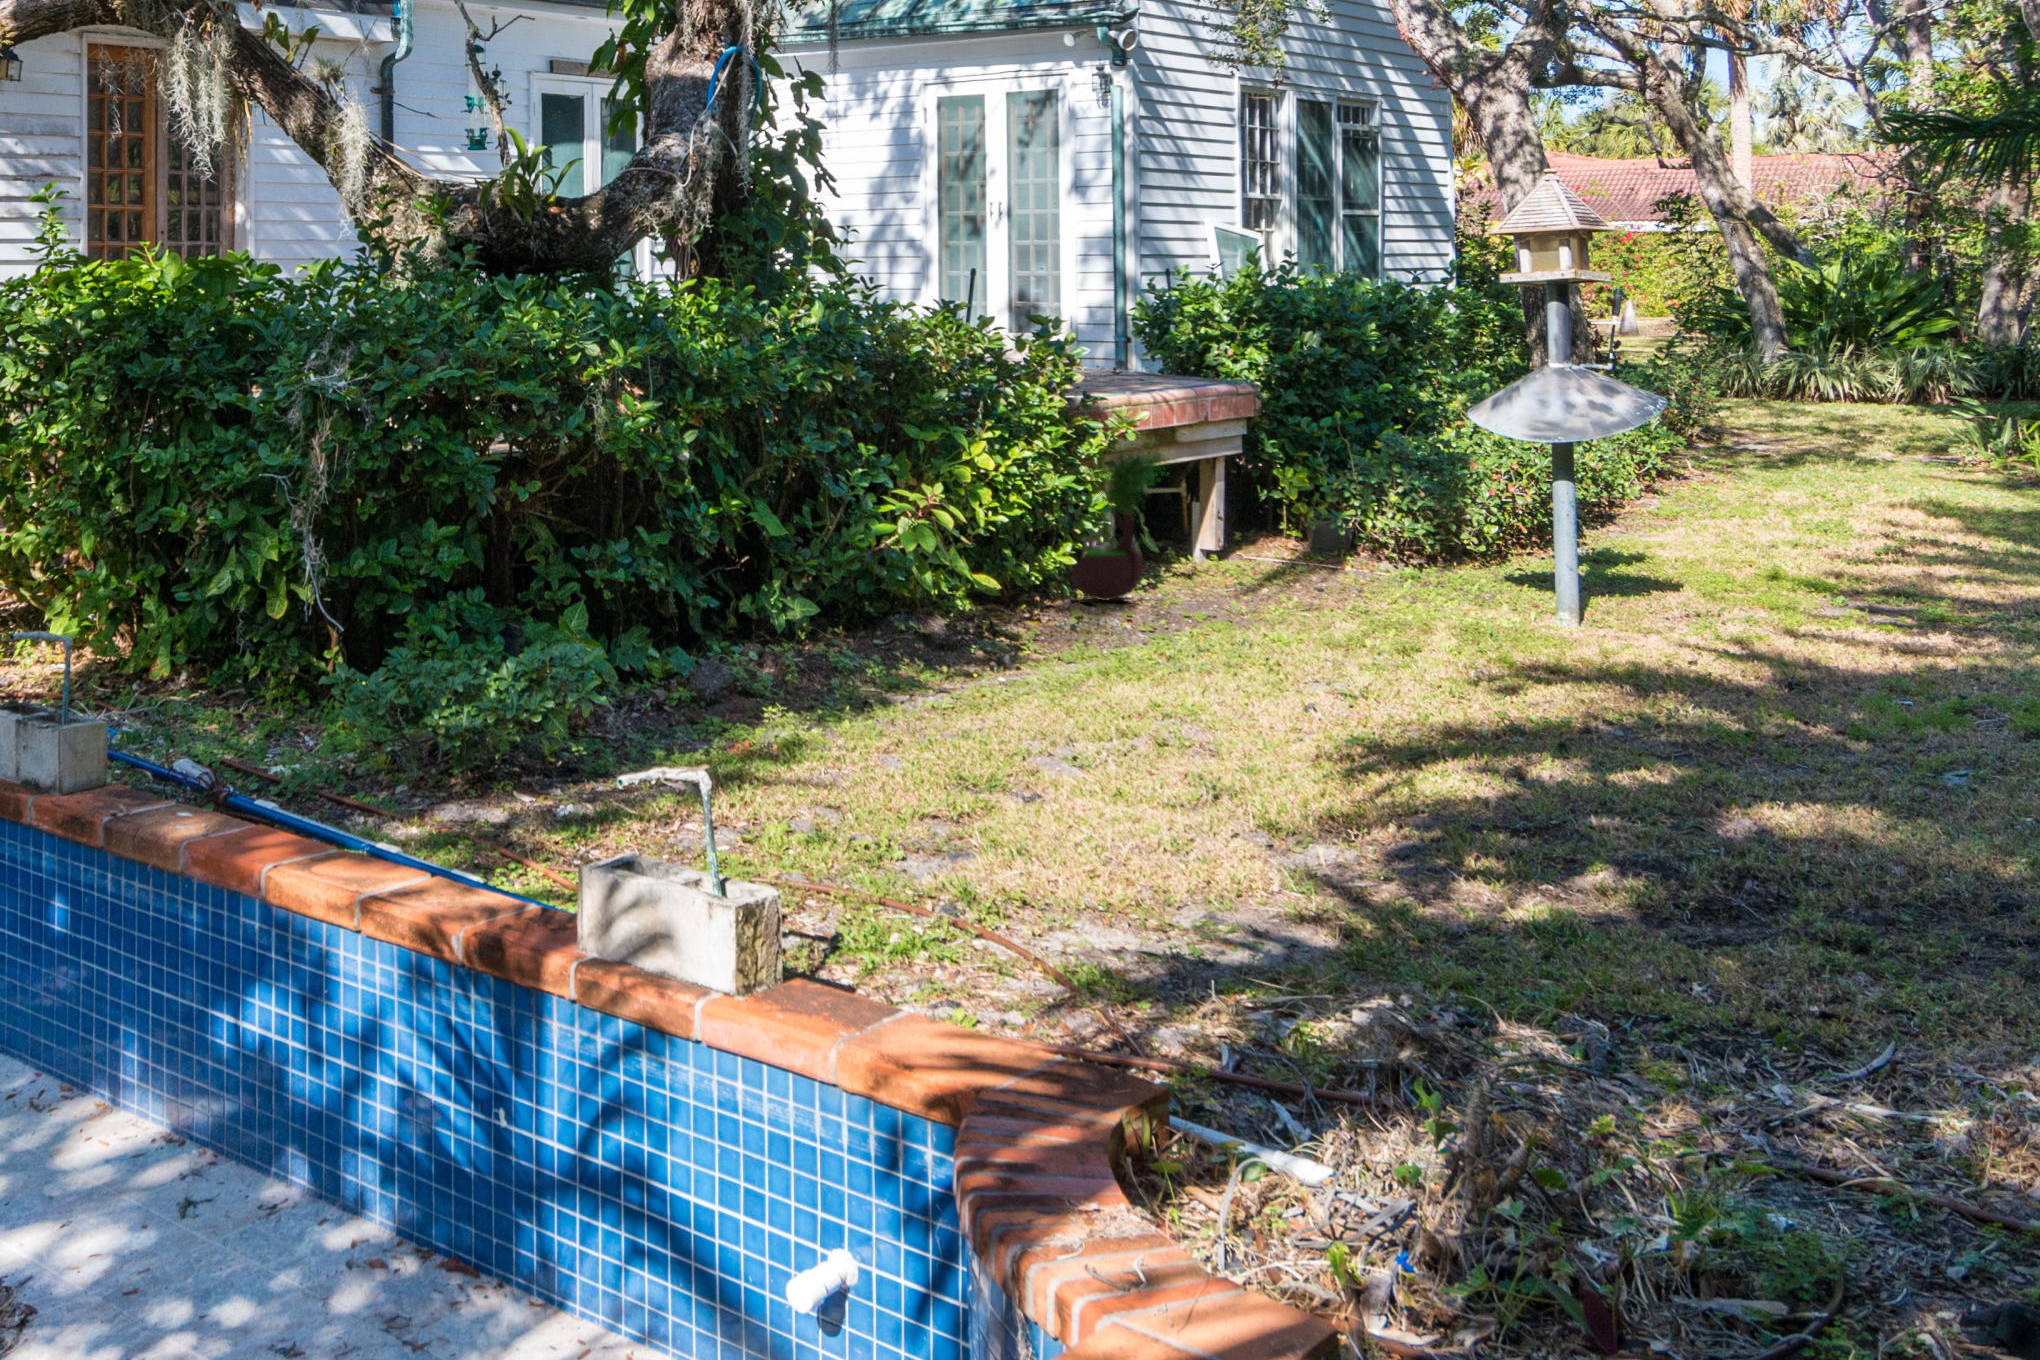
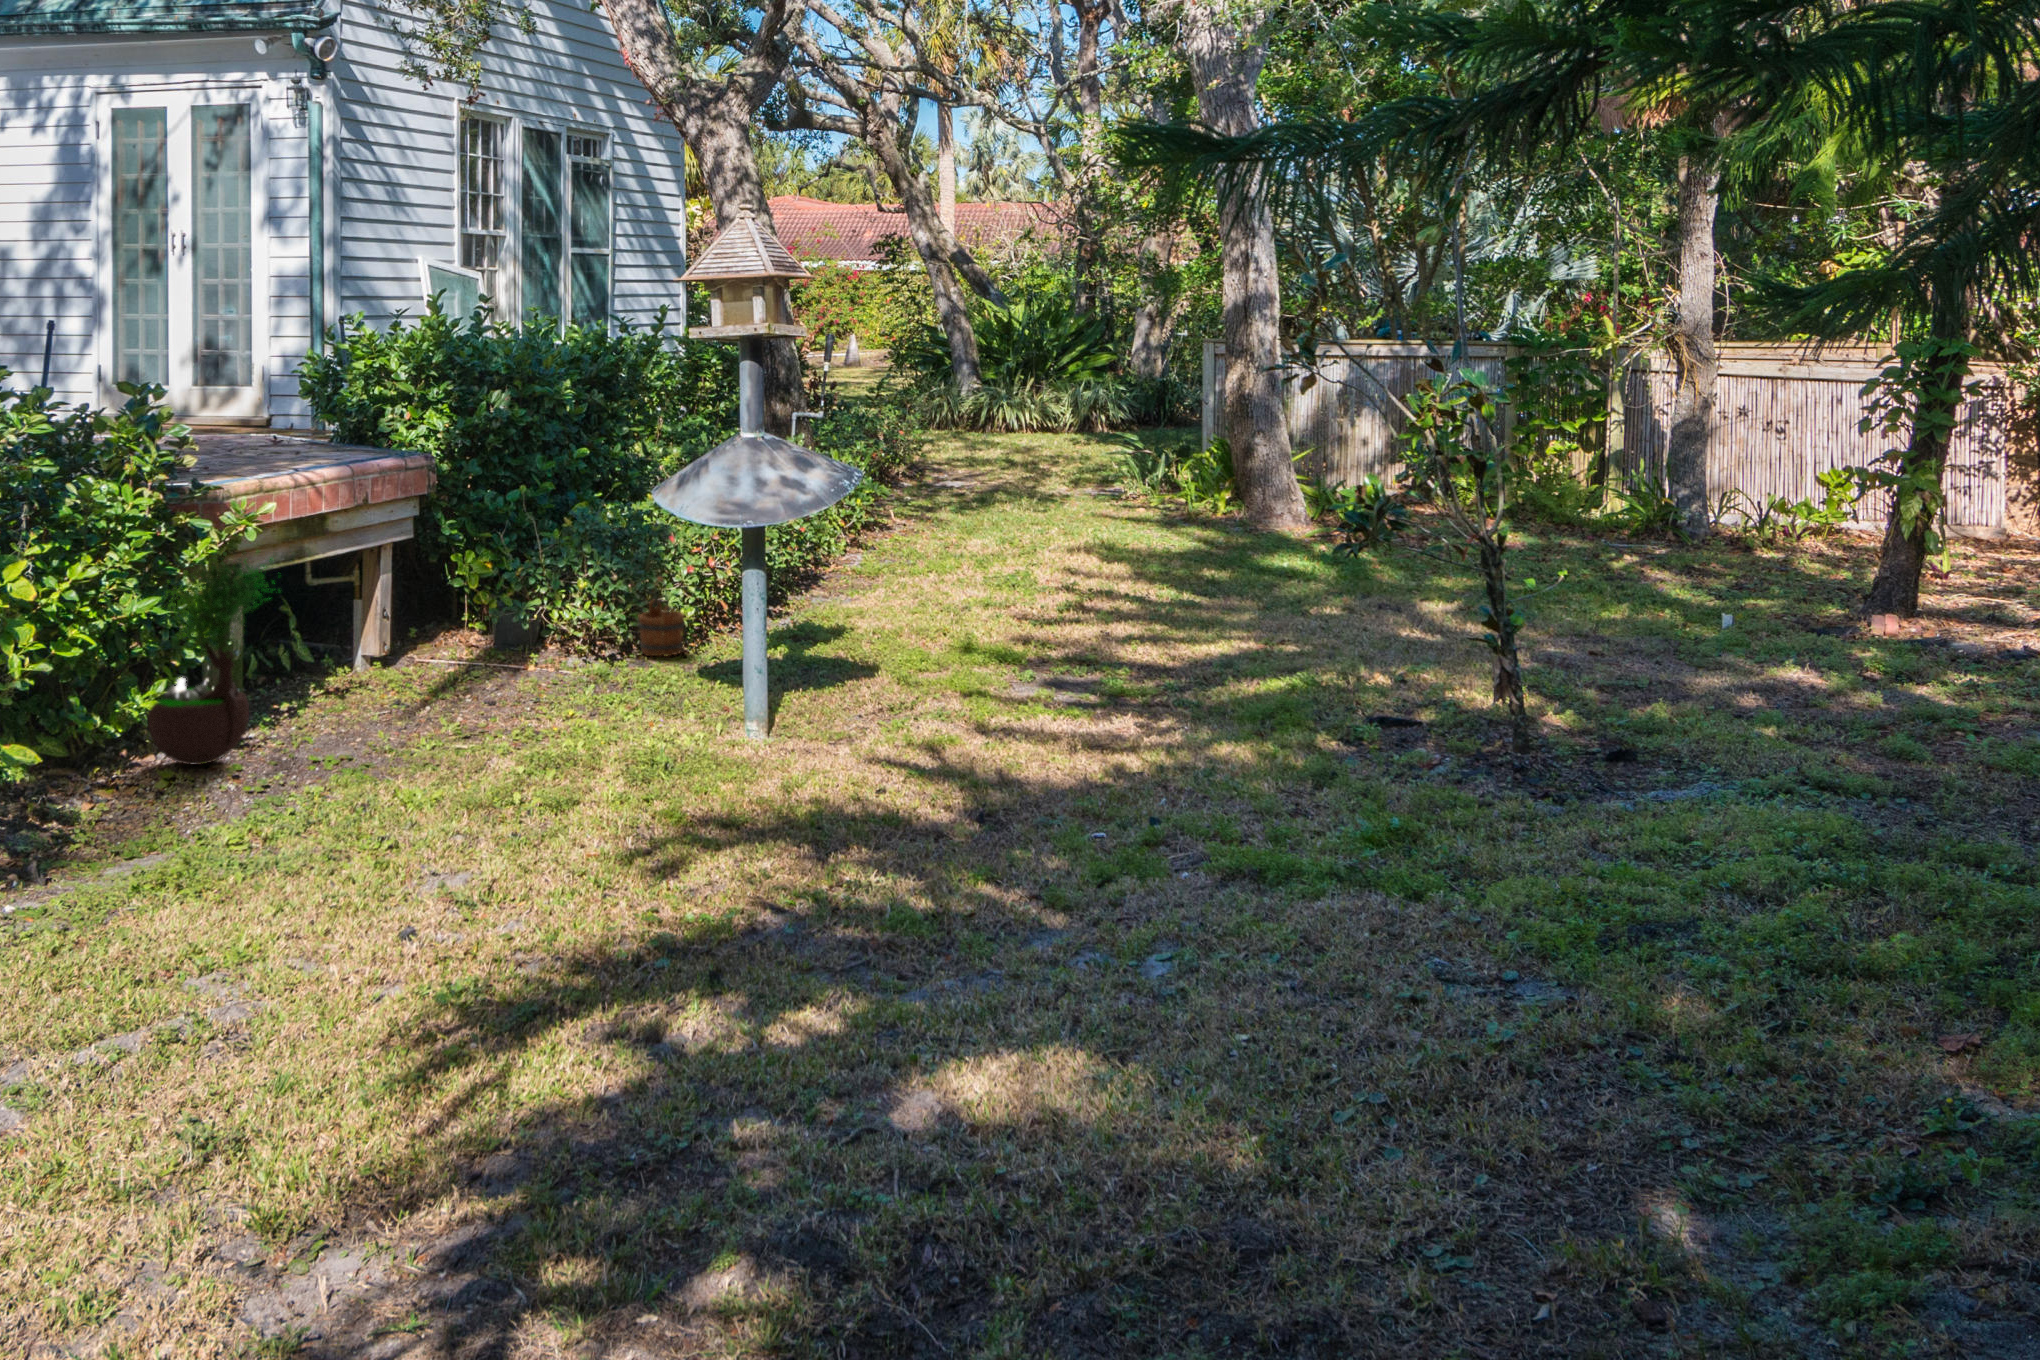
wooden bucket: none [1441,494,1486,563] -> present [638,577,685,656]

